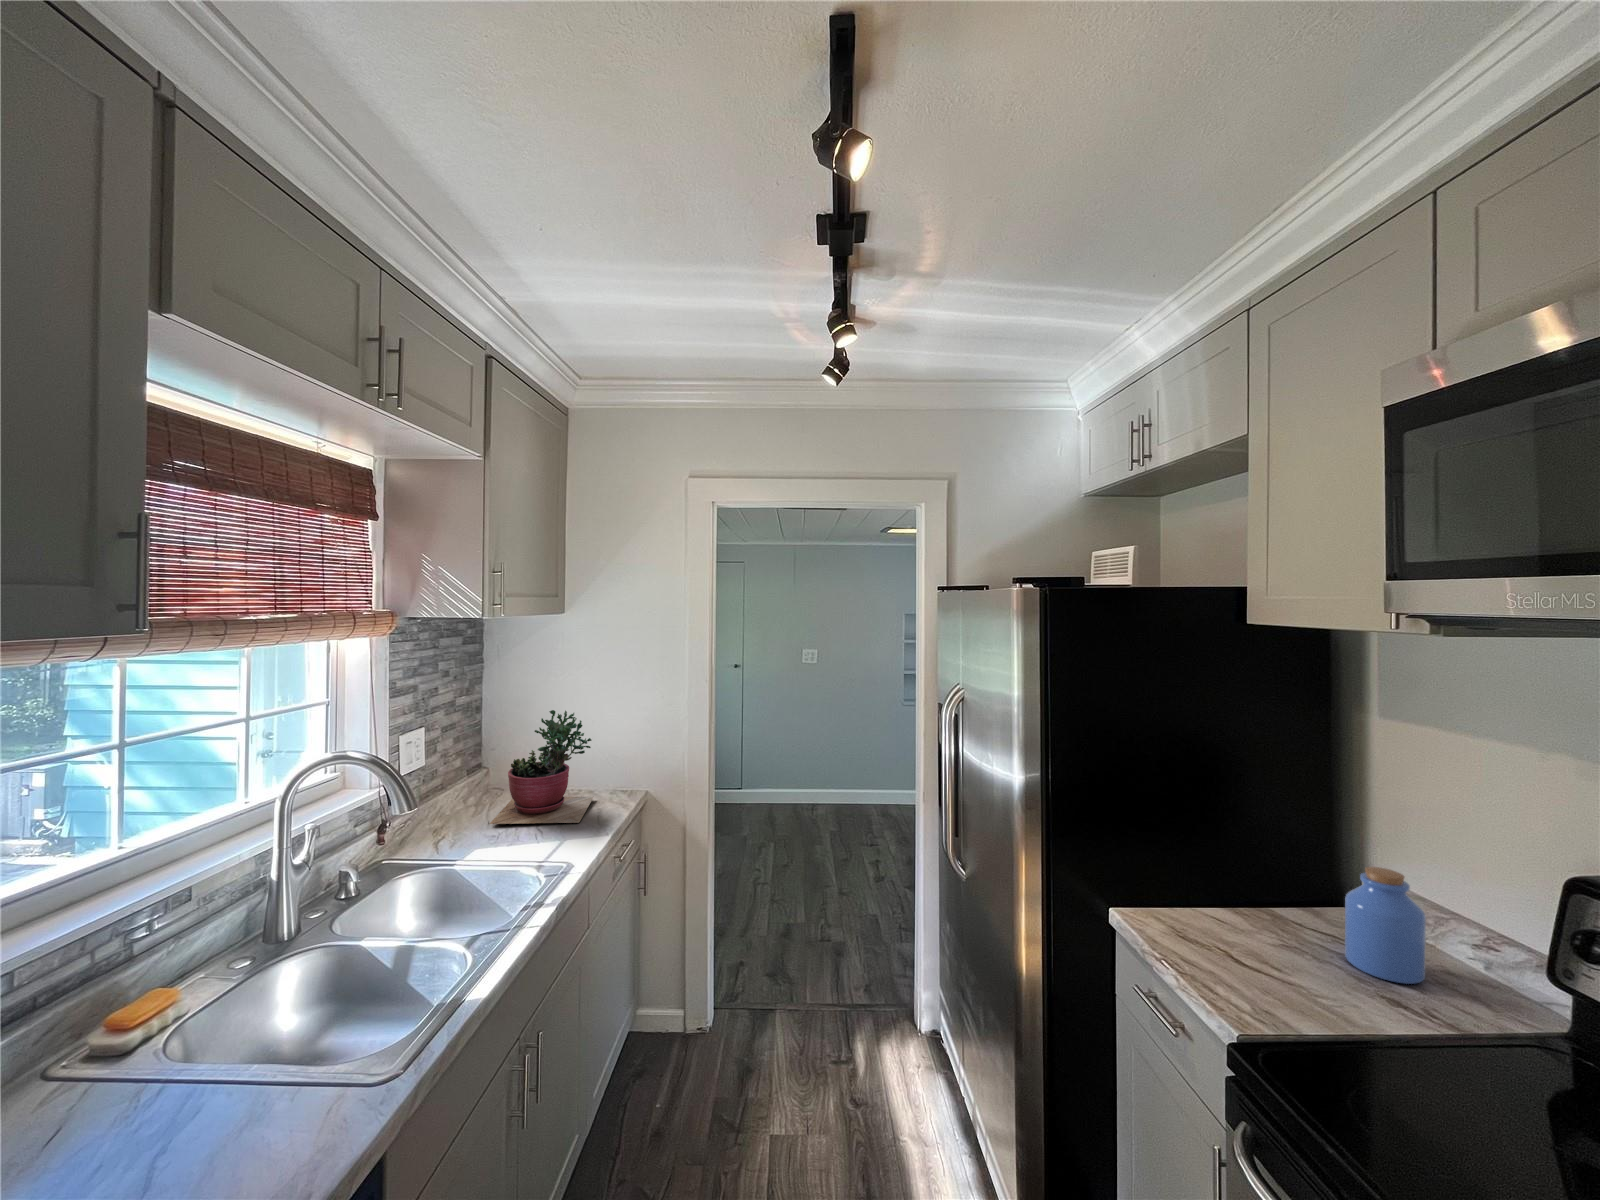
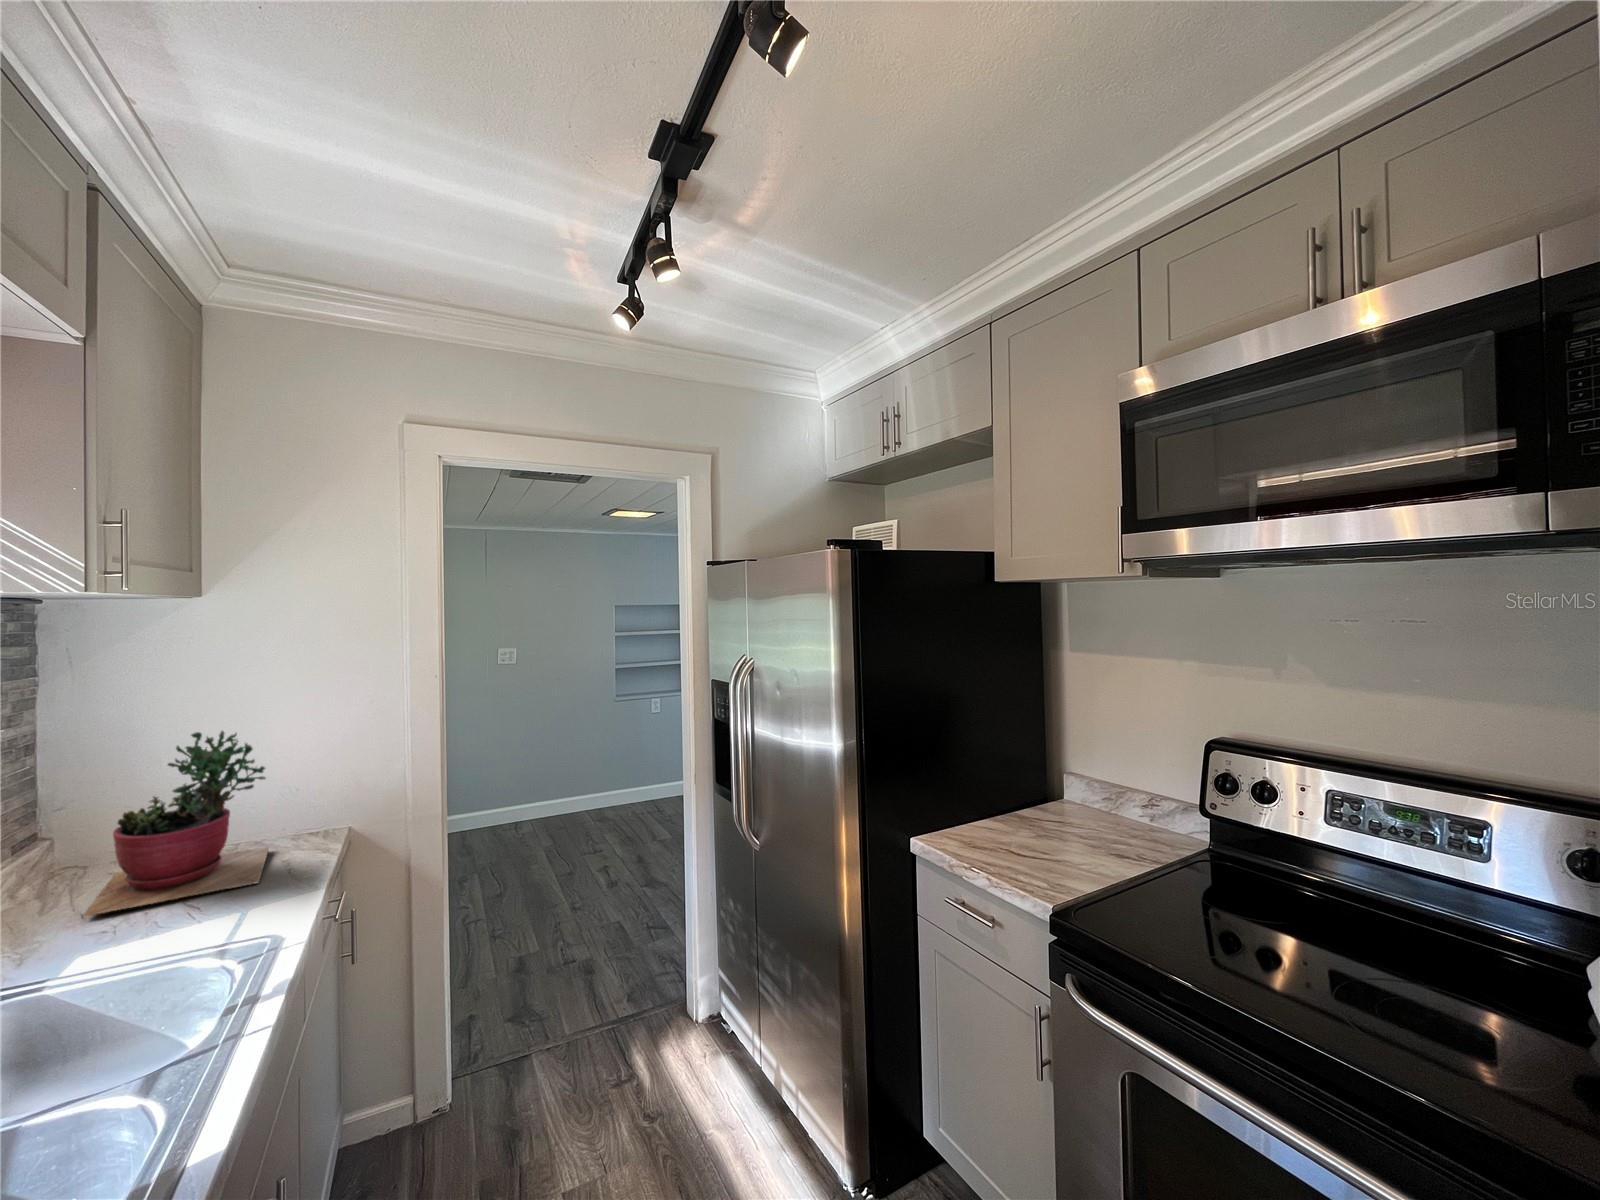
jar: present [1345,867,1426,984] -> none [1073,761,1125,843]

